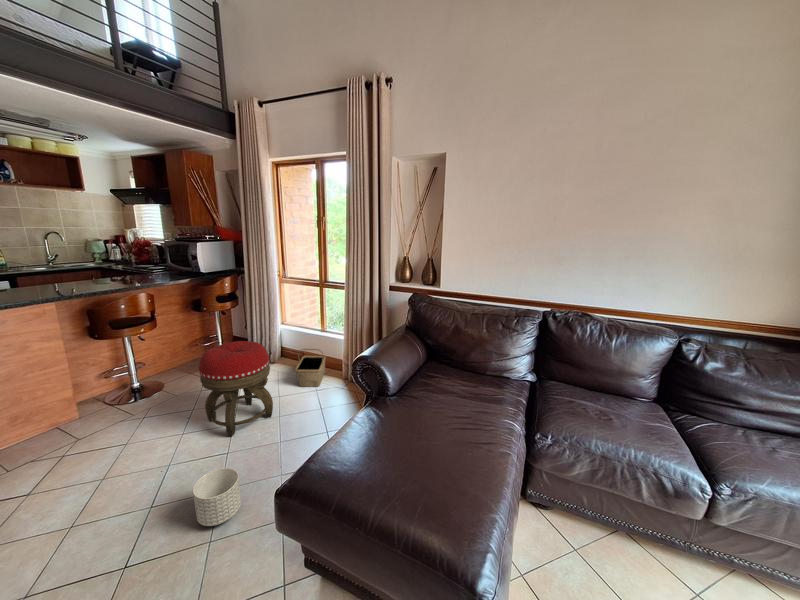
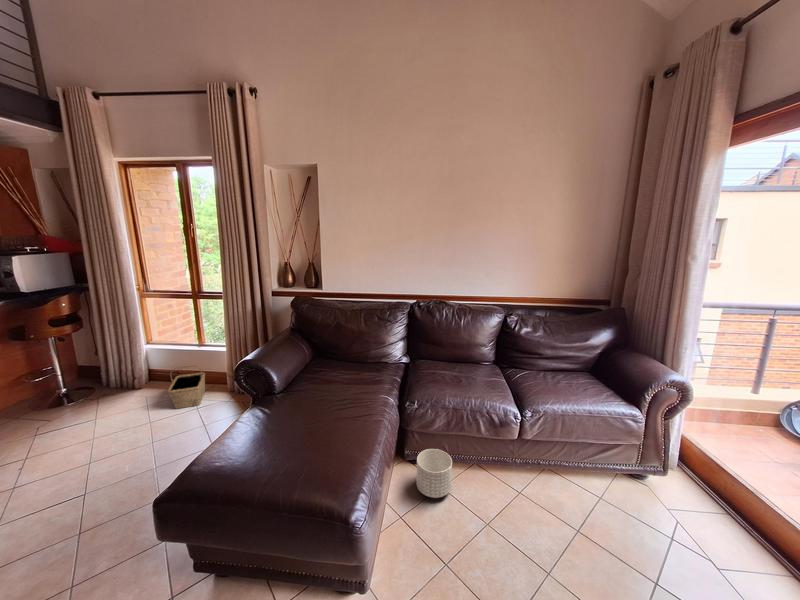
footstool: present [199,341,273,437] -> none [35,365,143,476]
planter: present [193,468,241,526] -> present [417,449,452,498]

